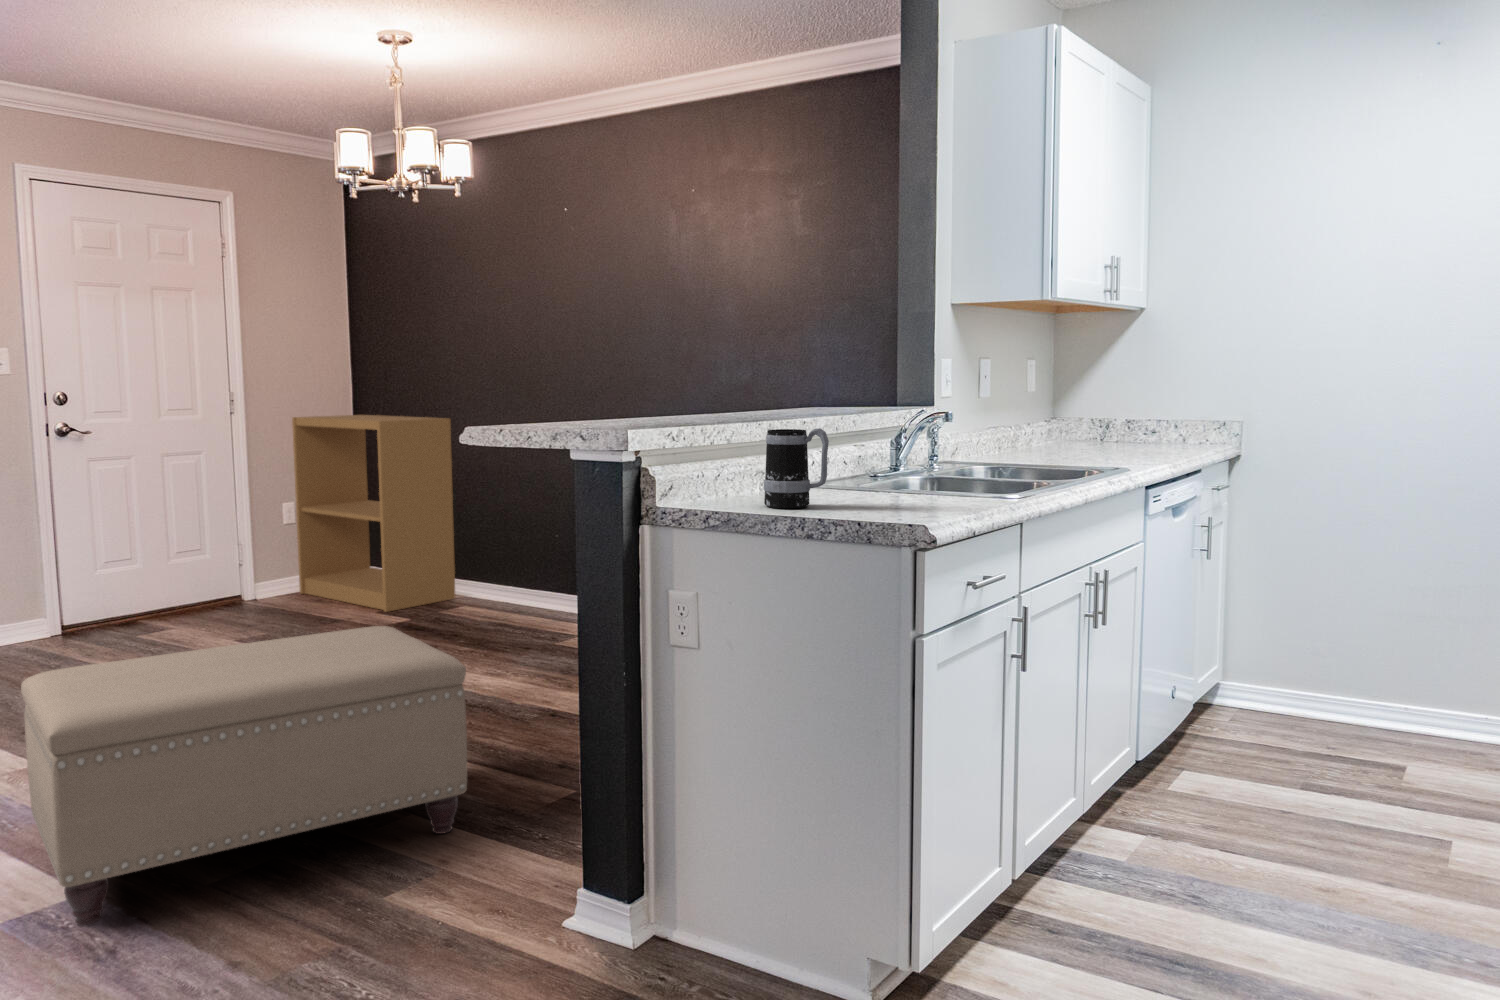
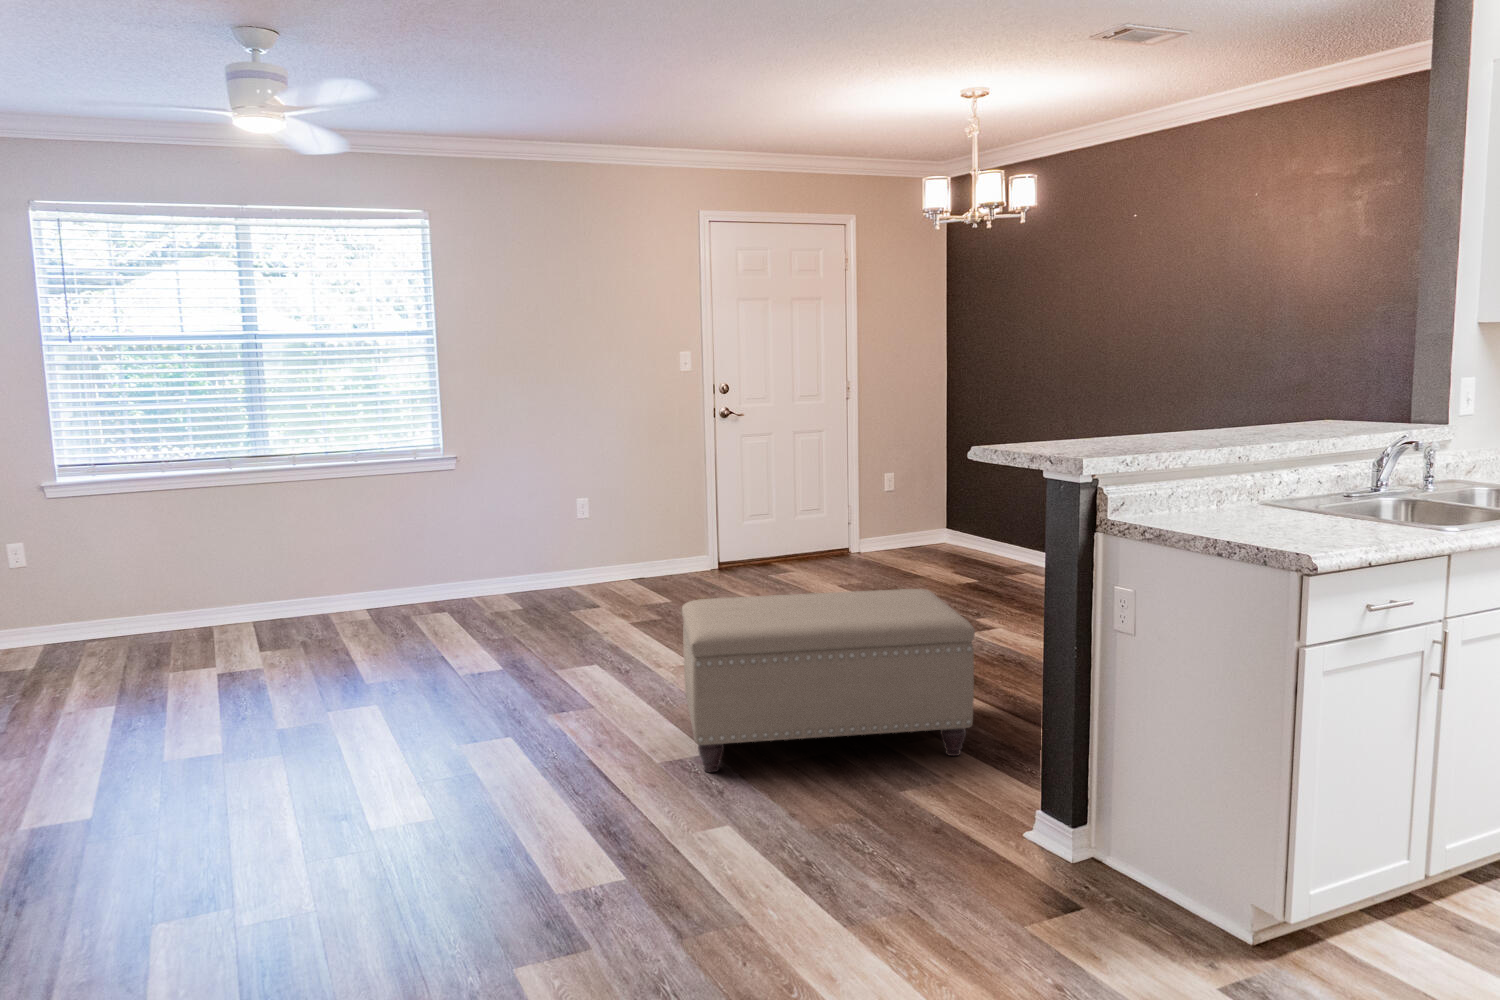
bookshelf: present [292,415,455,612] -> none [891,403,1019,573]
mug: present [764,428,829,508] -> none [1197,460,1257,528]

